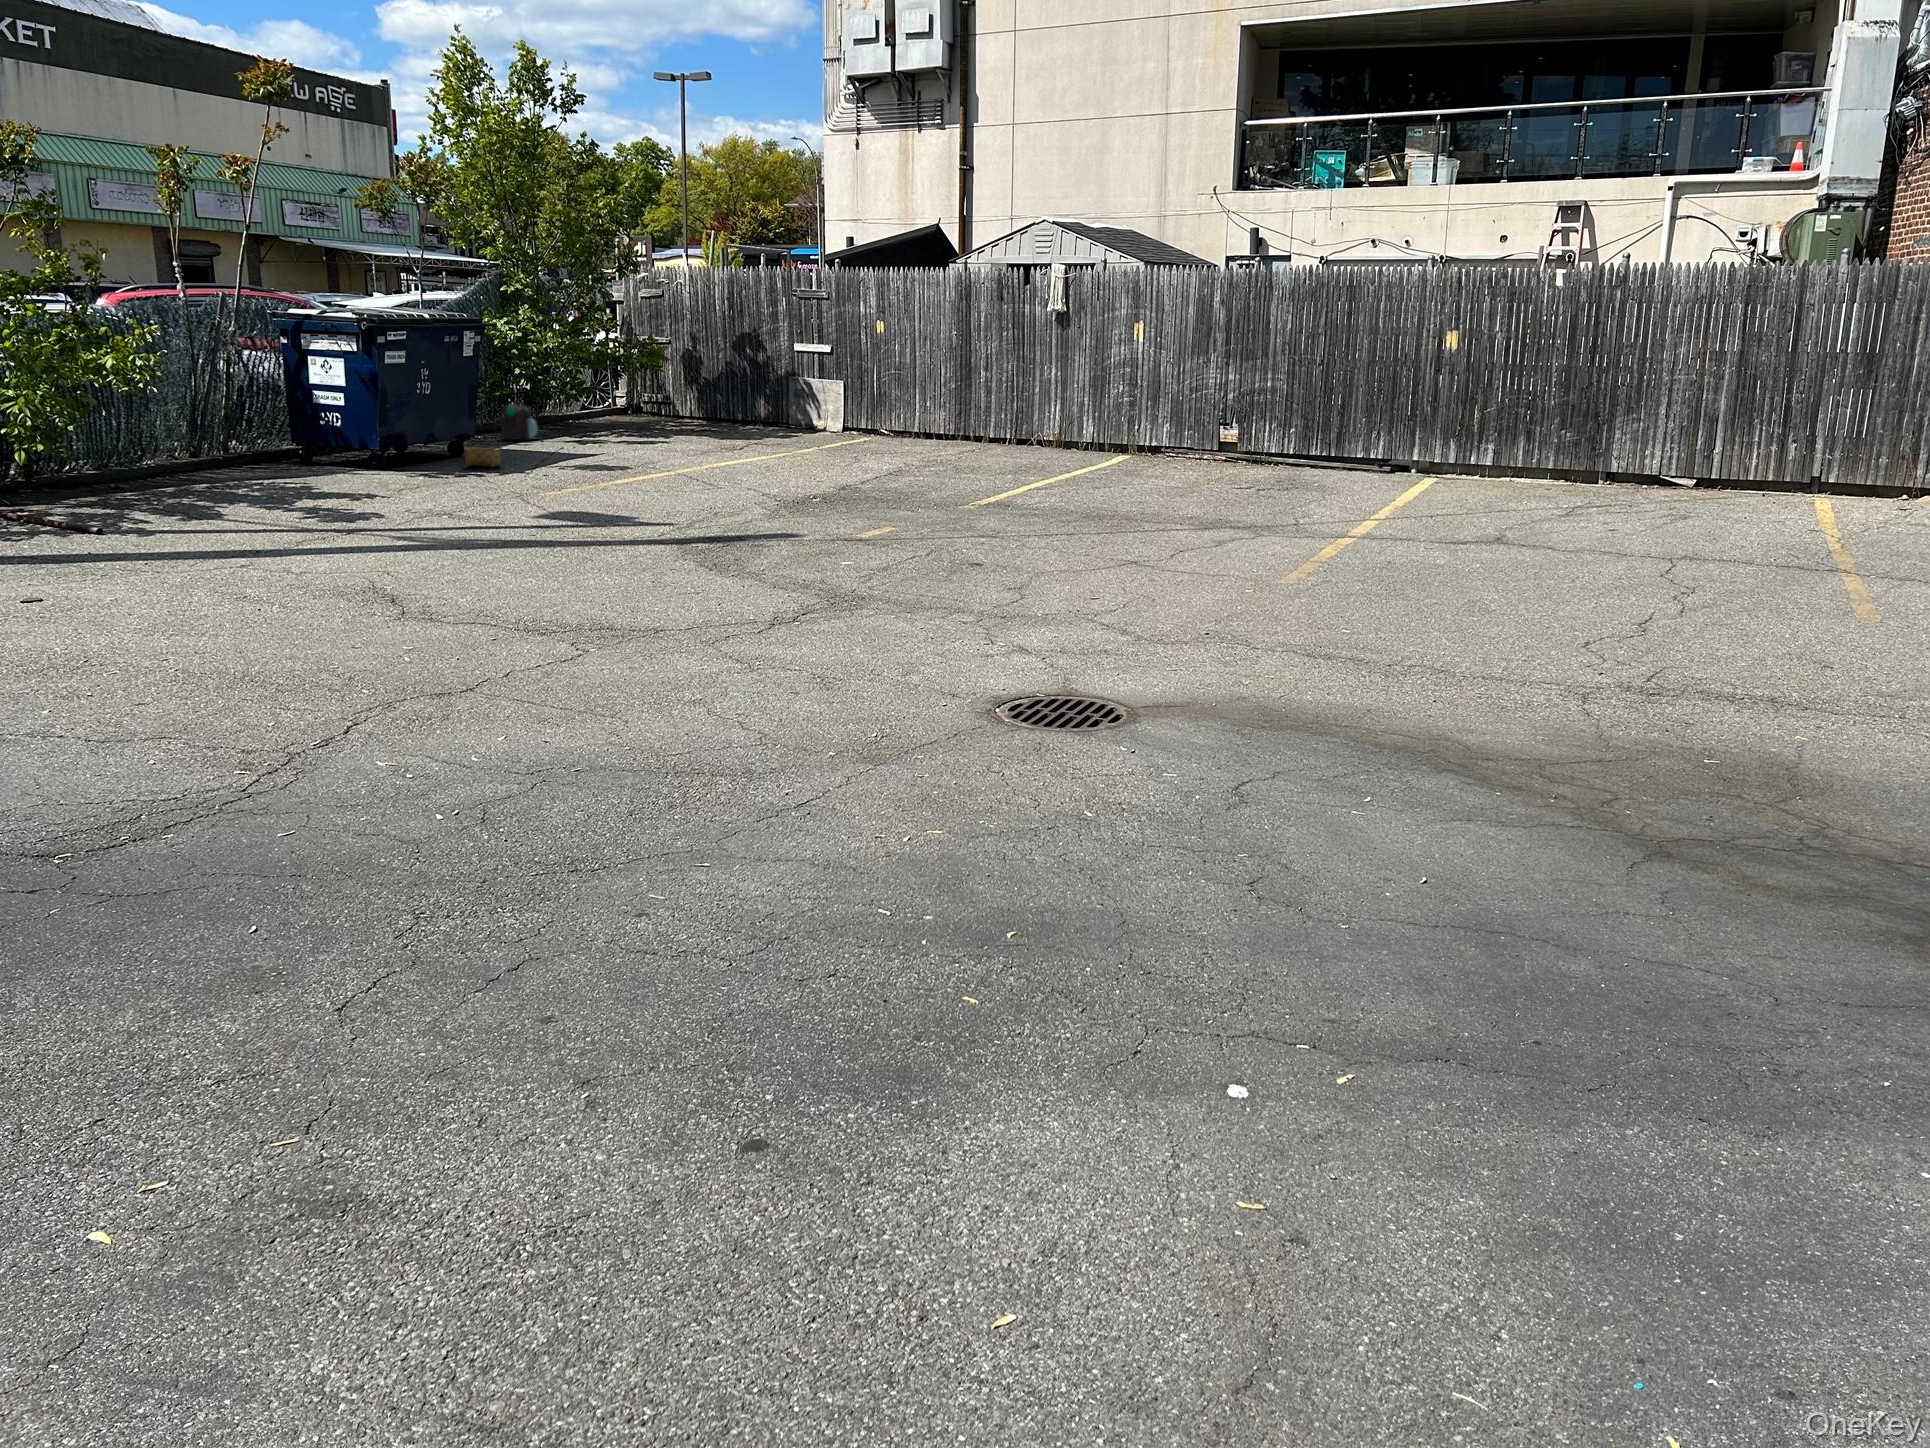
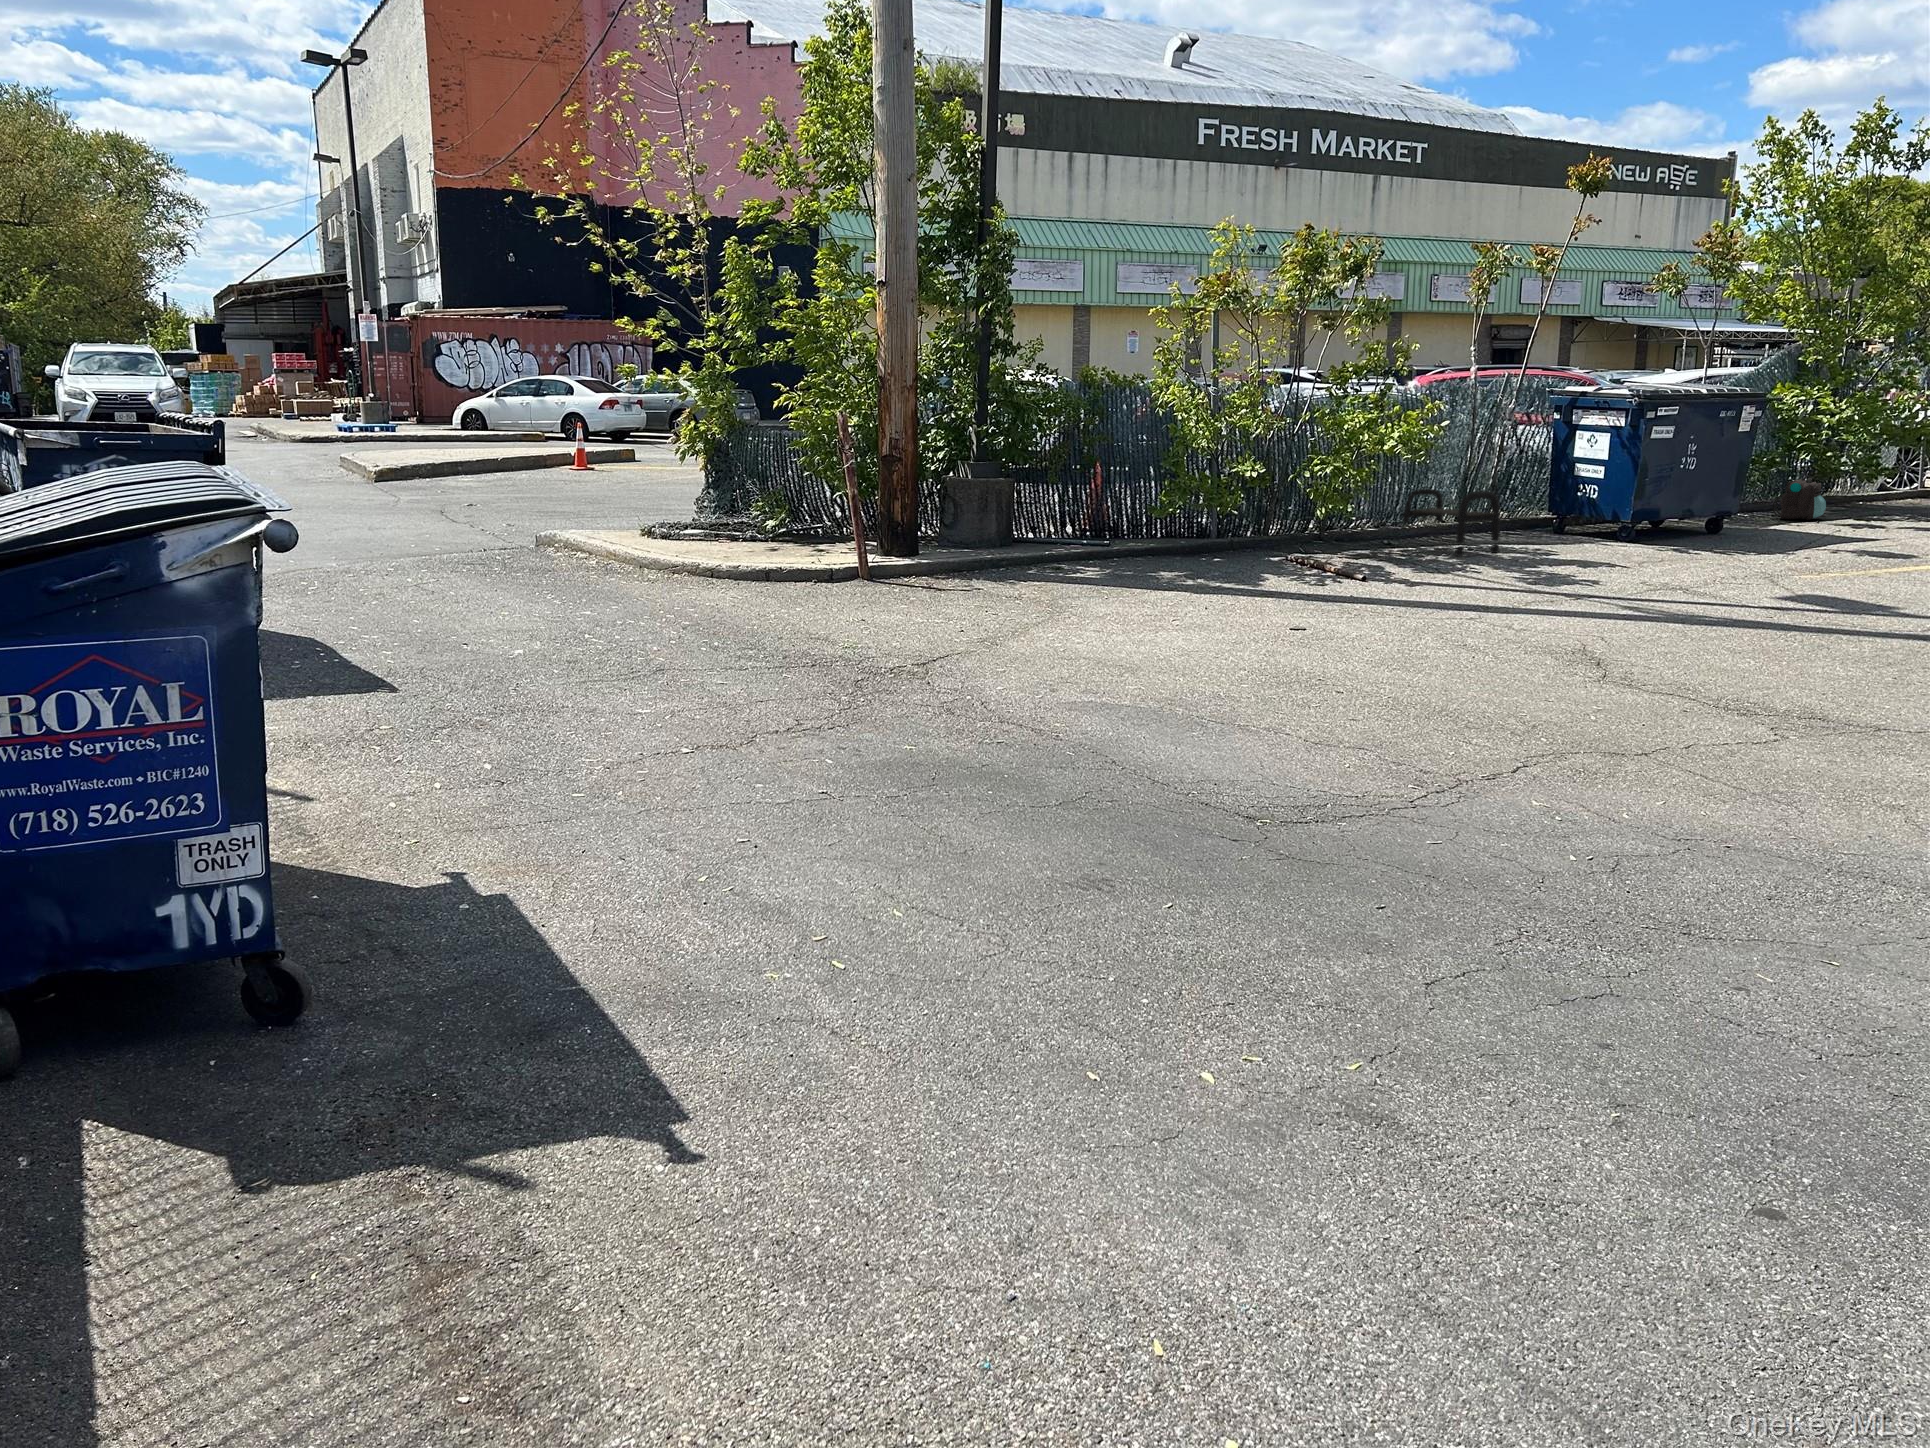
bench: none [125,418,246,492] -> present [1403,489,1500,556]
woven basket: present [464,442,502,467] -> none [1727,518,1773,546]

